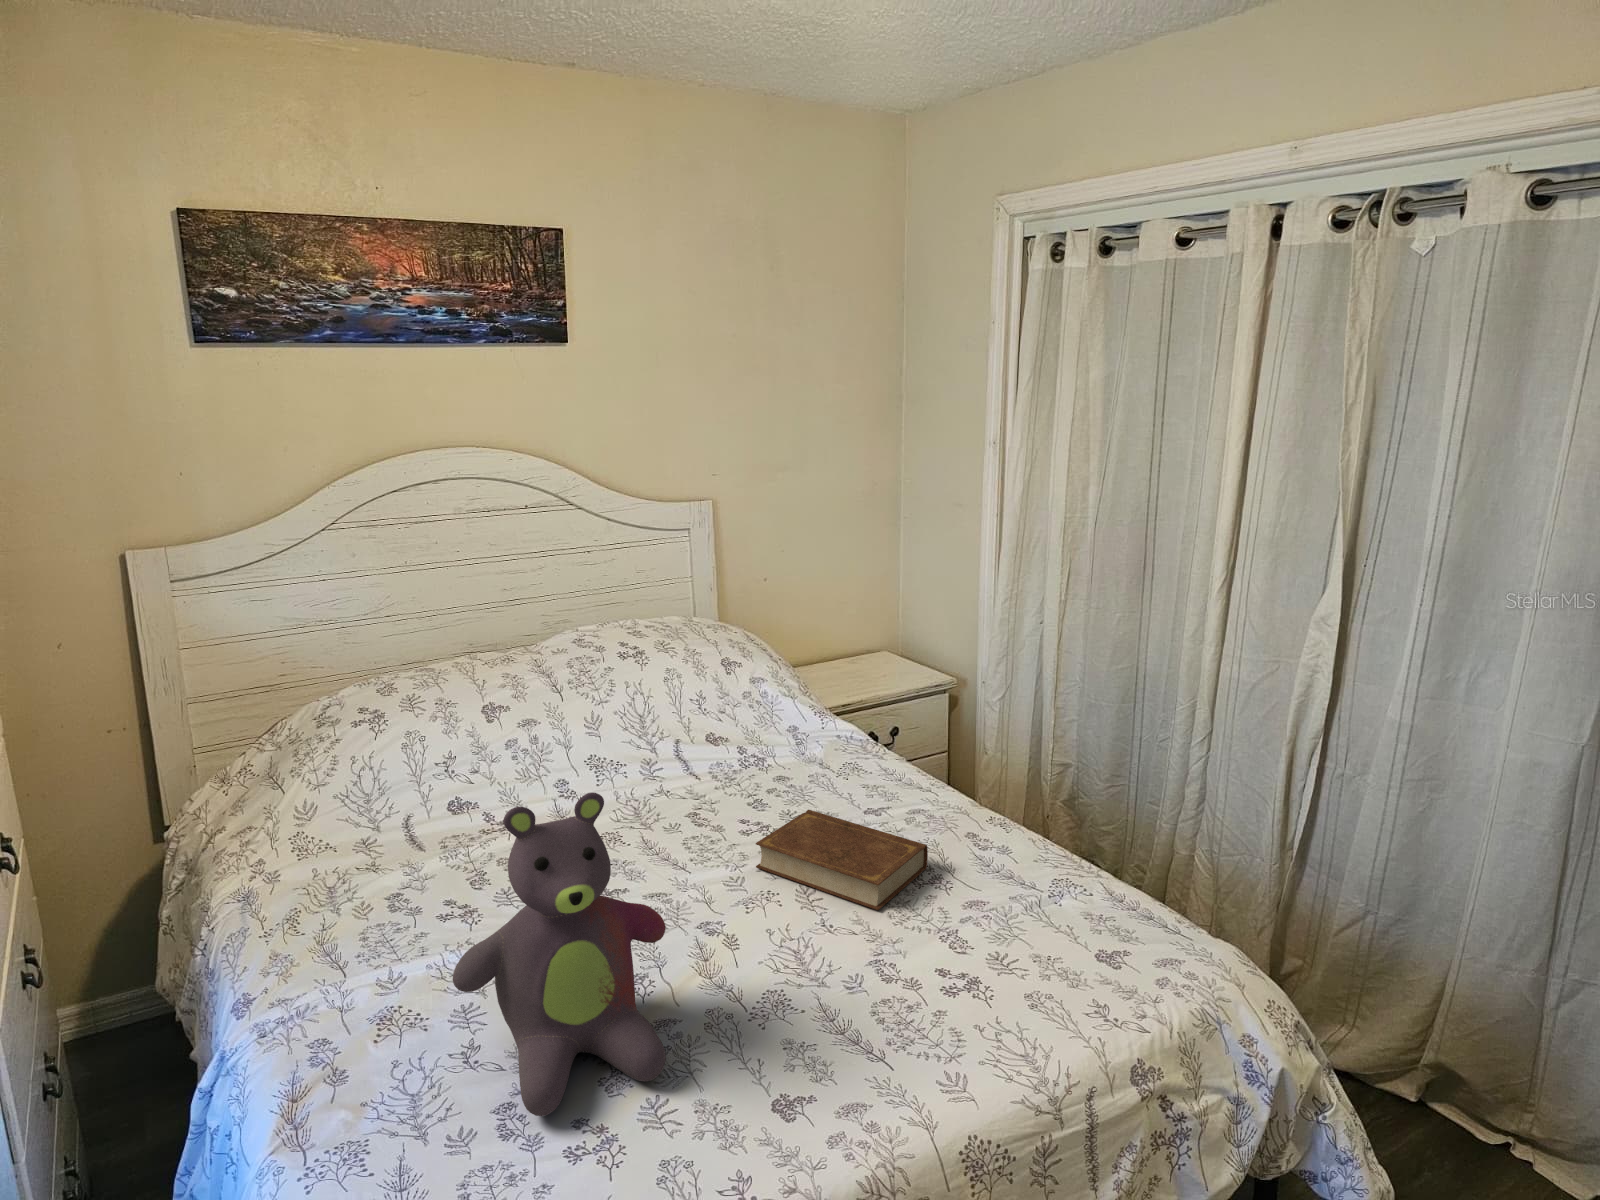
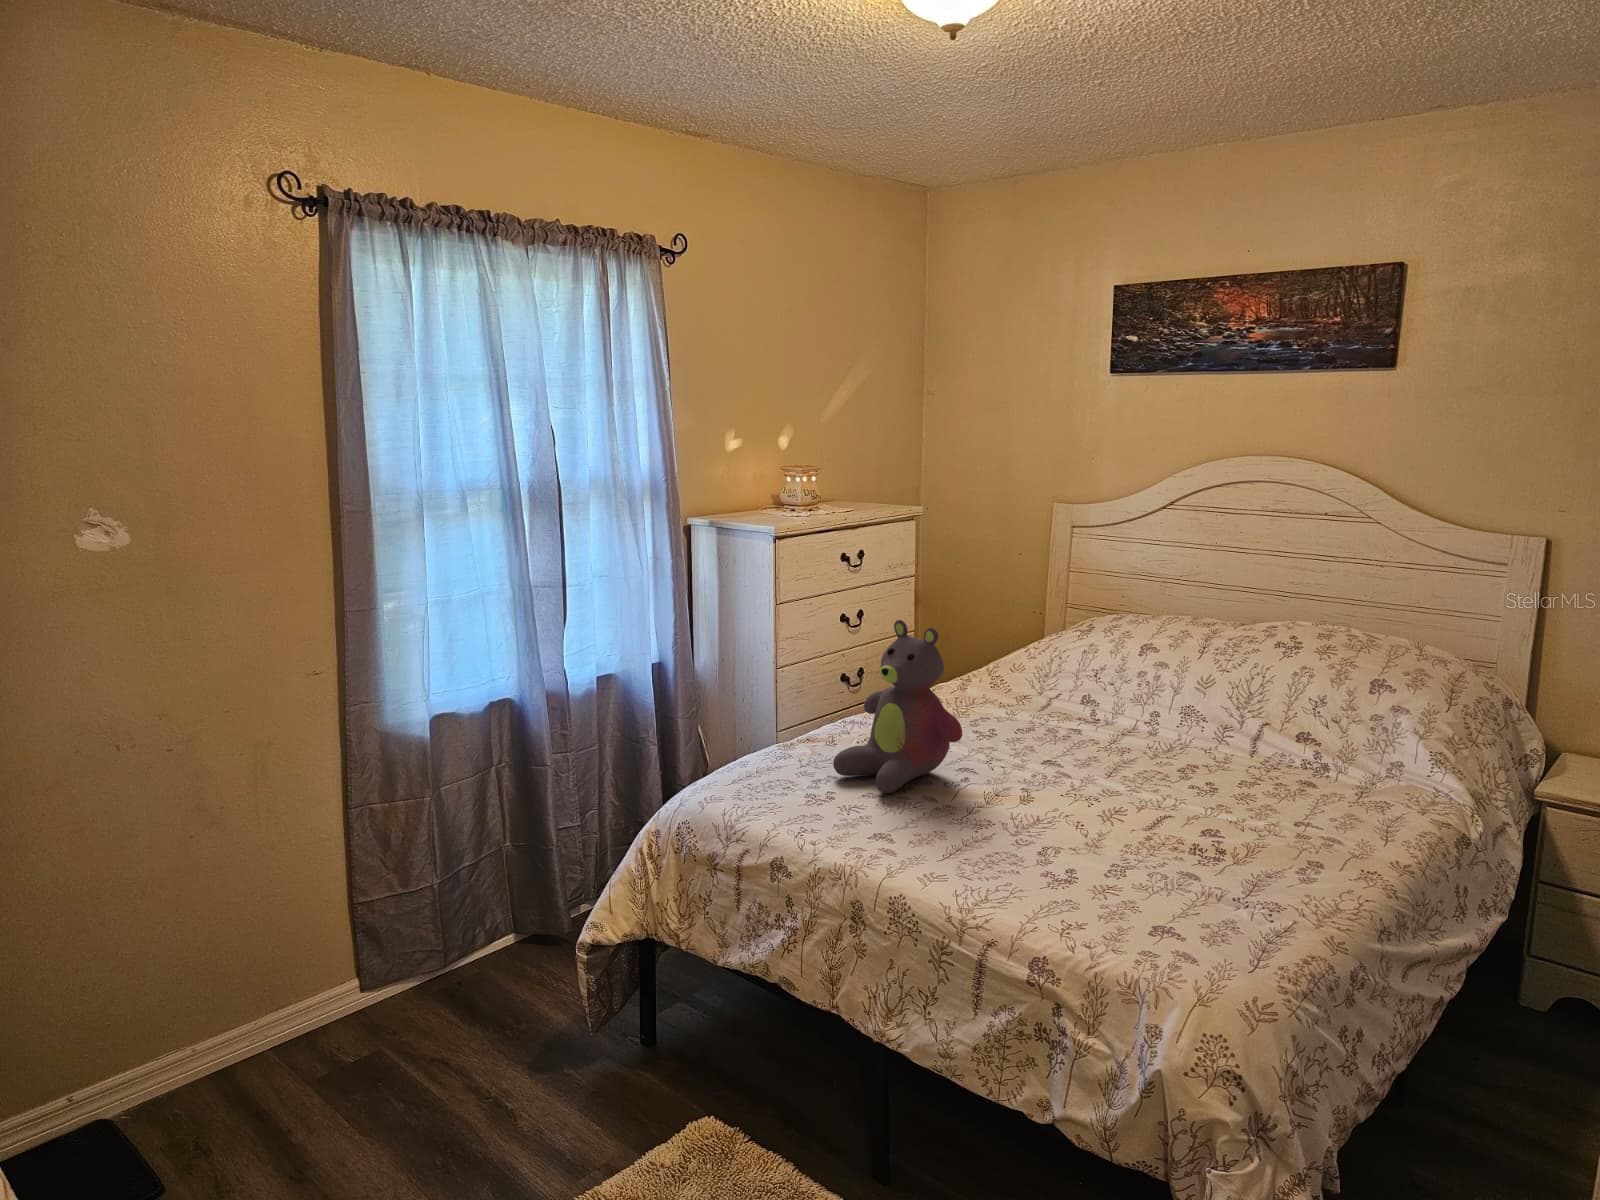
book: present [756,810,928,910] -> none [1130,772,1229,854]

